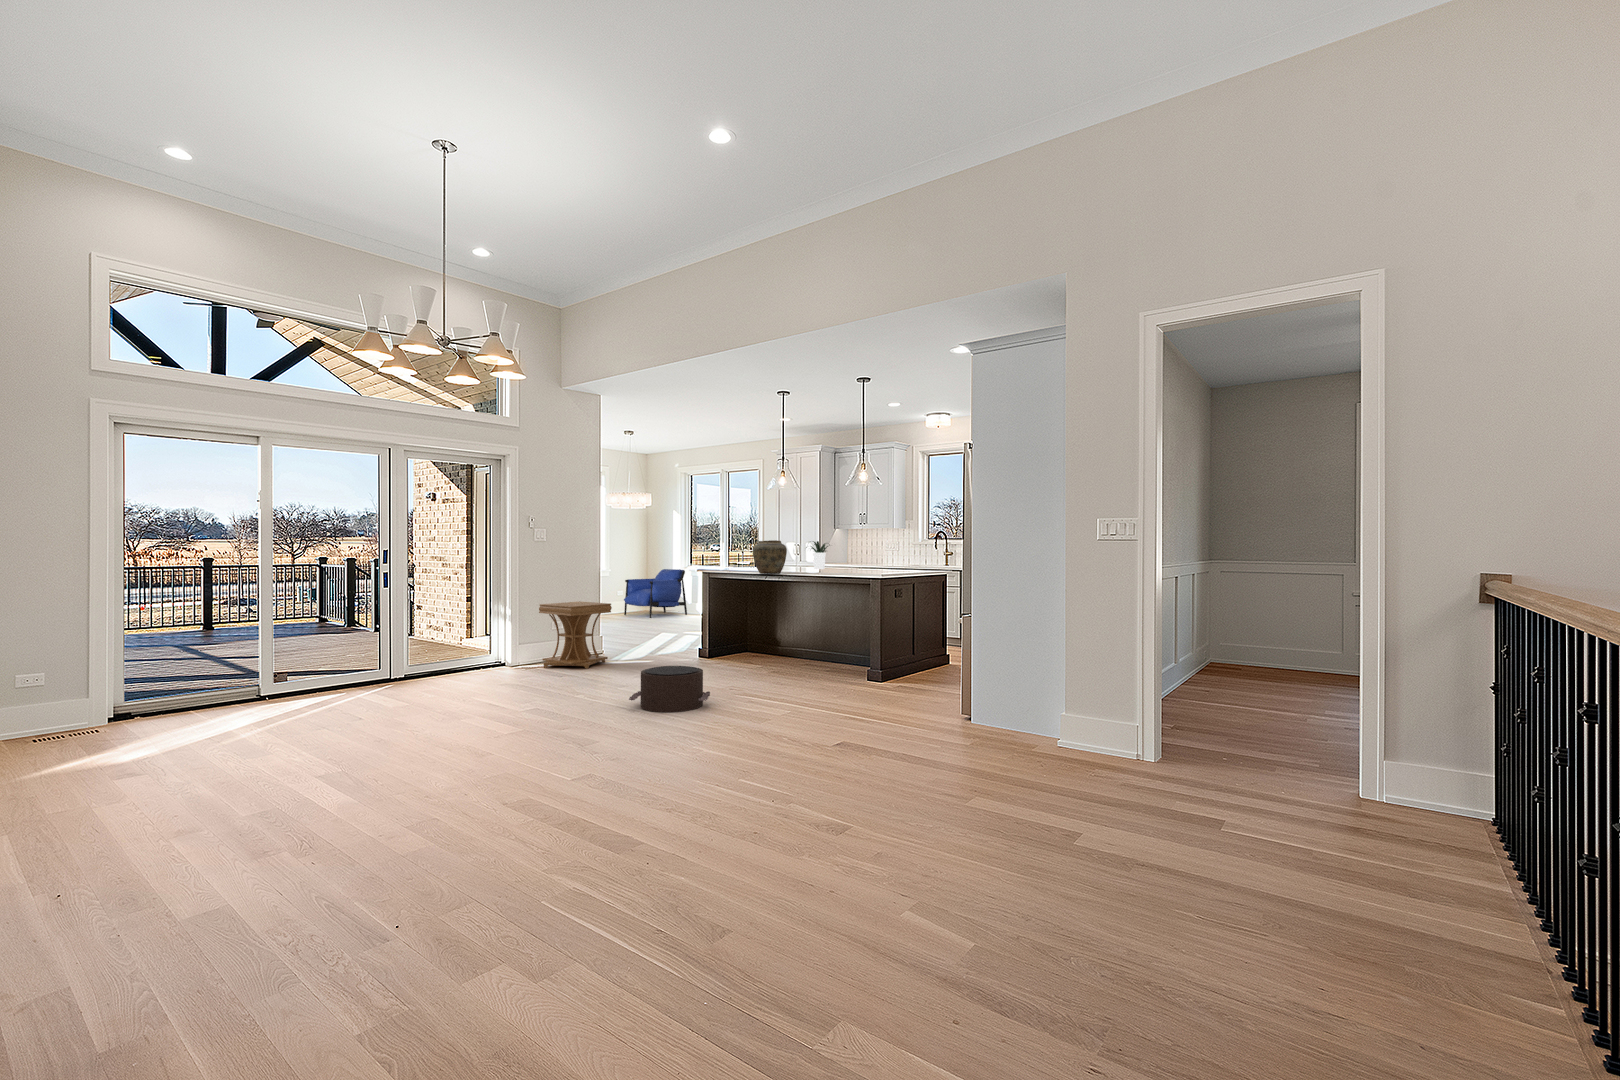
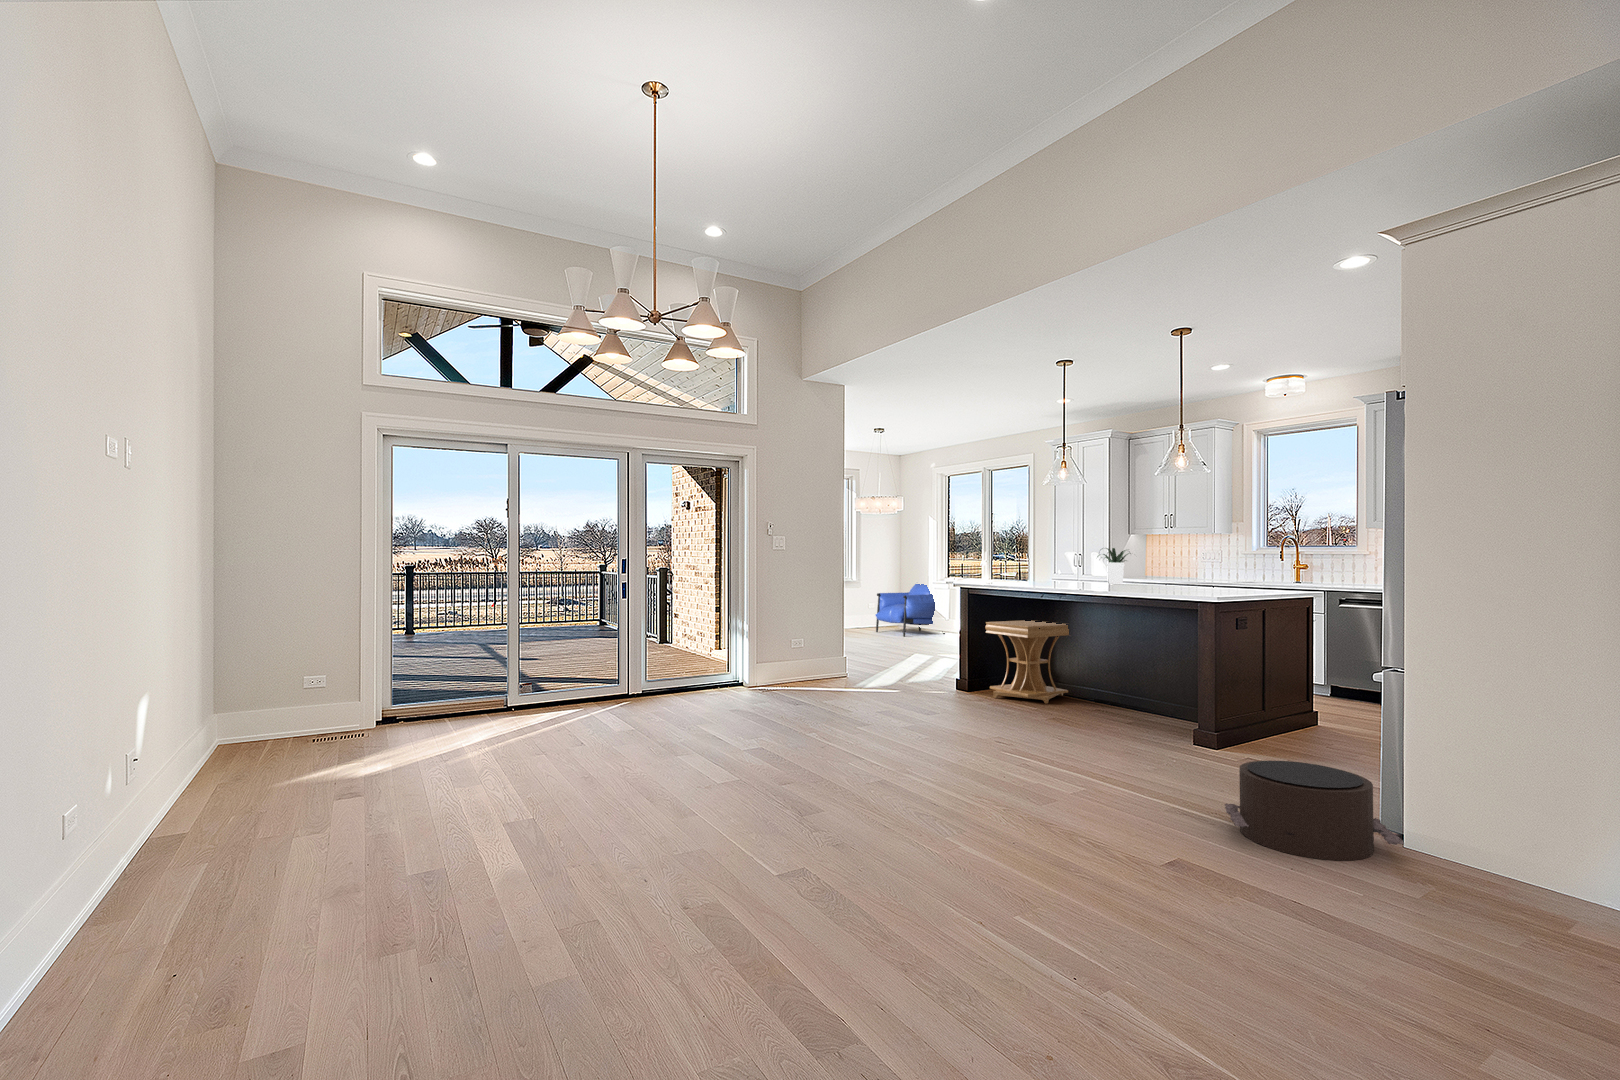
vase: present [753,540,787,574] -> none [1030,546,1075,588]
side table: present [539,601,612,669] -> present [985,620,1069,703]
pouf: present [629,666,710,712] -> present [1225,761,1404,860]

